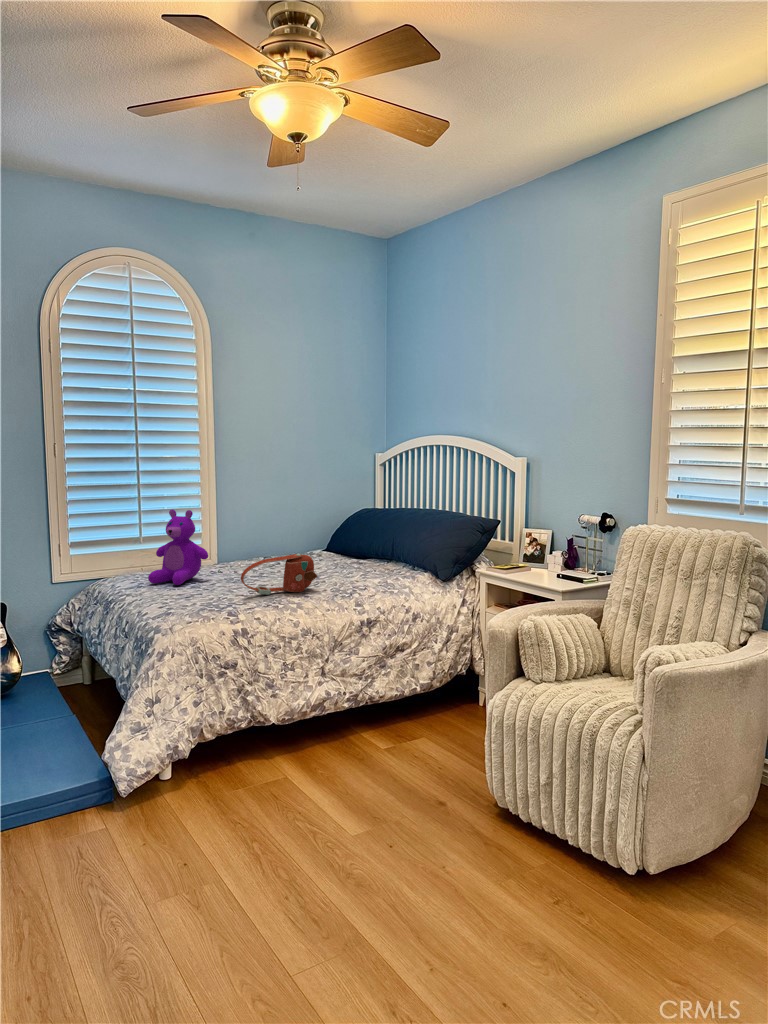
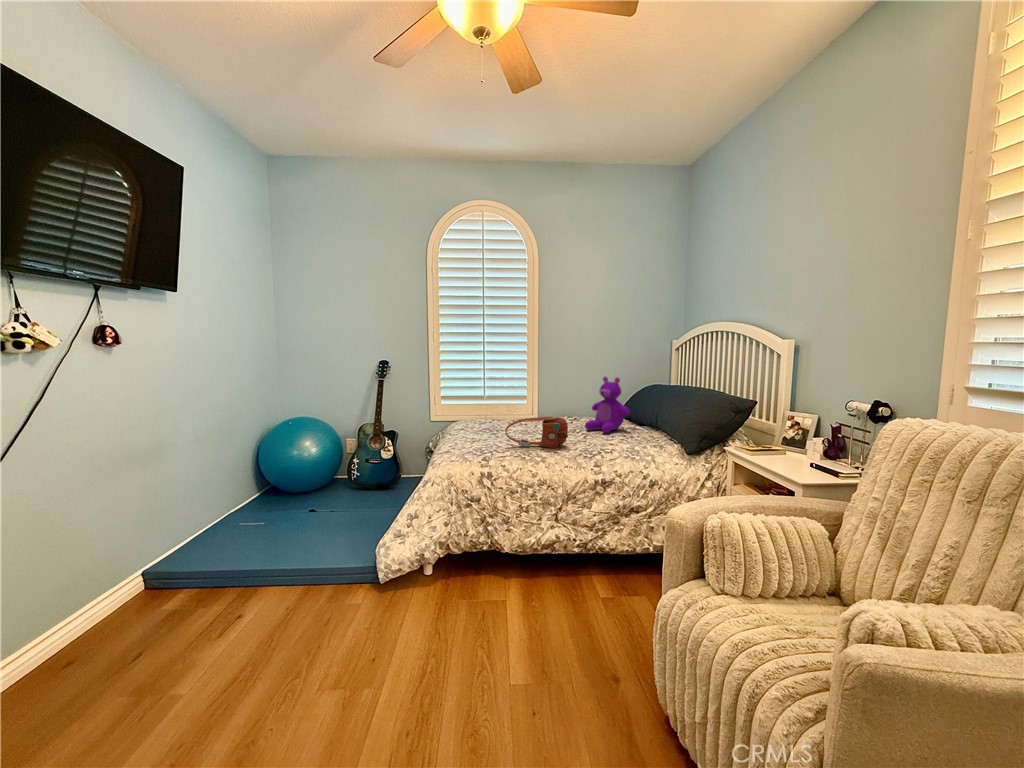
teddy bear: present [148,509,208,585] -> present [585,377,630,433]

